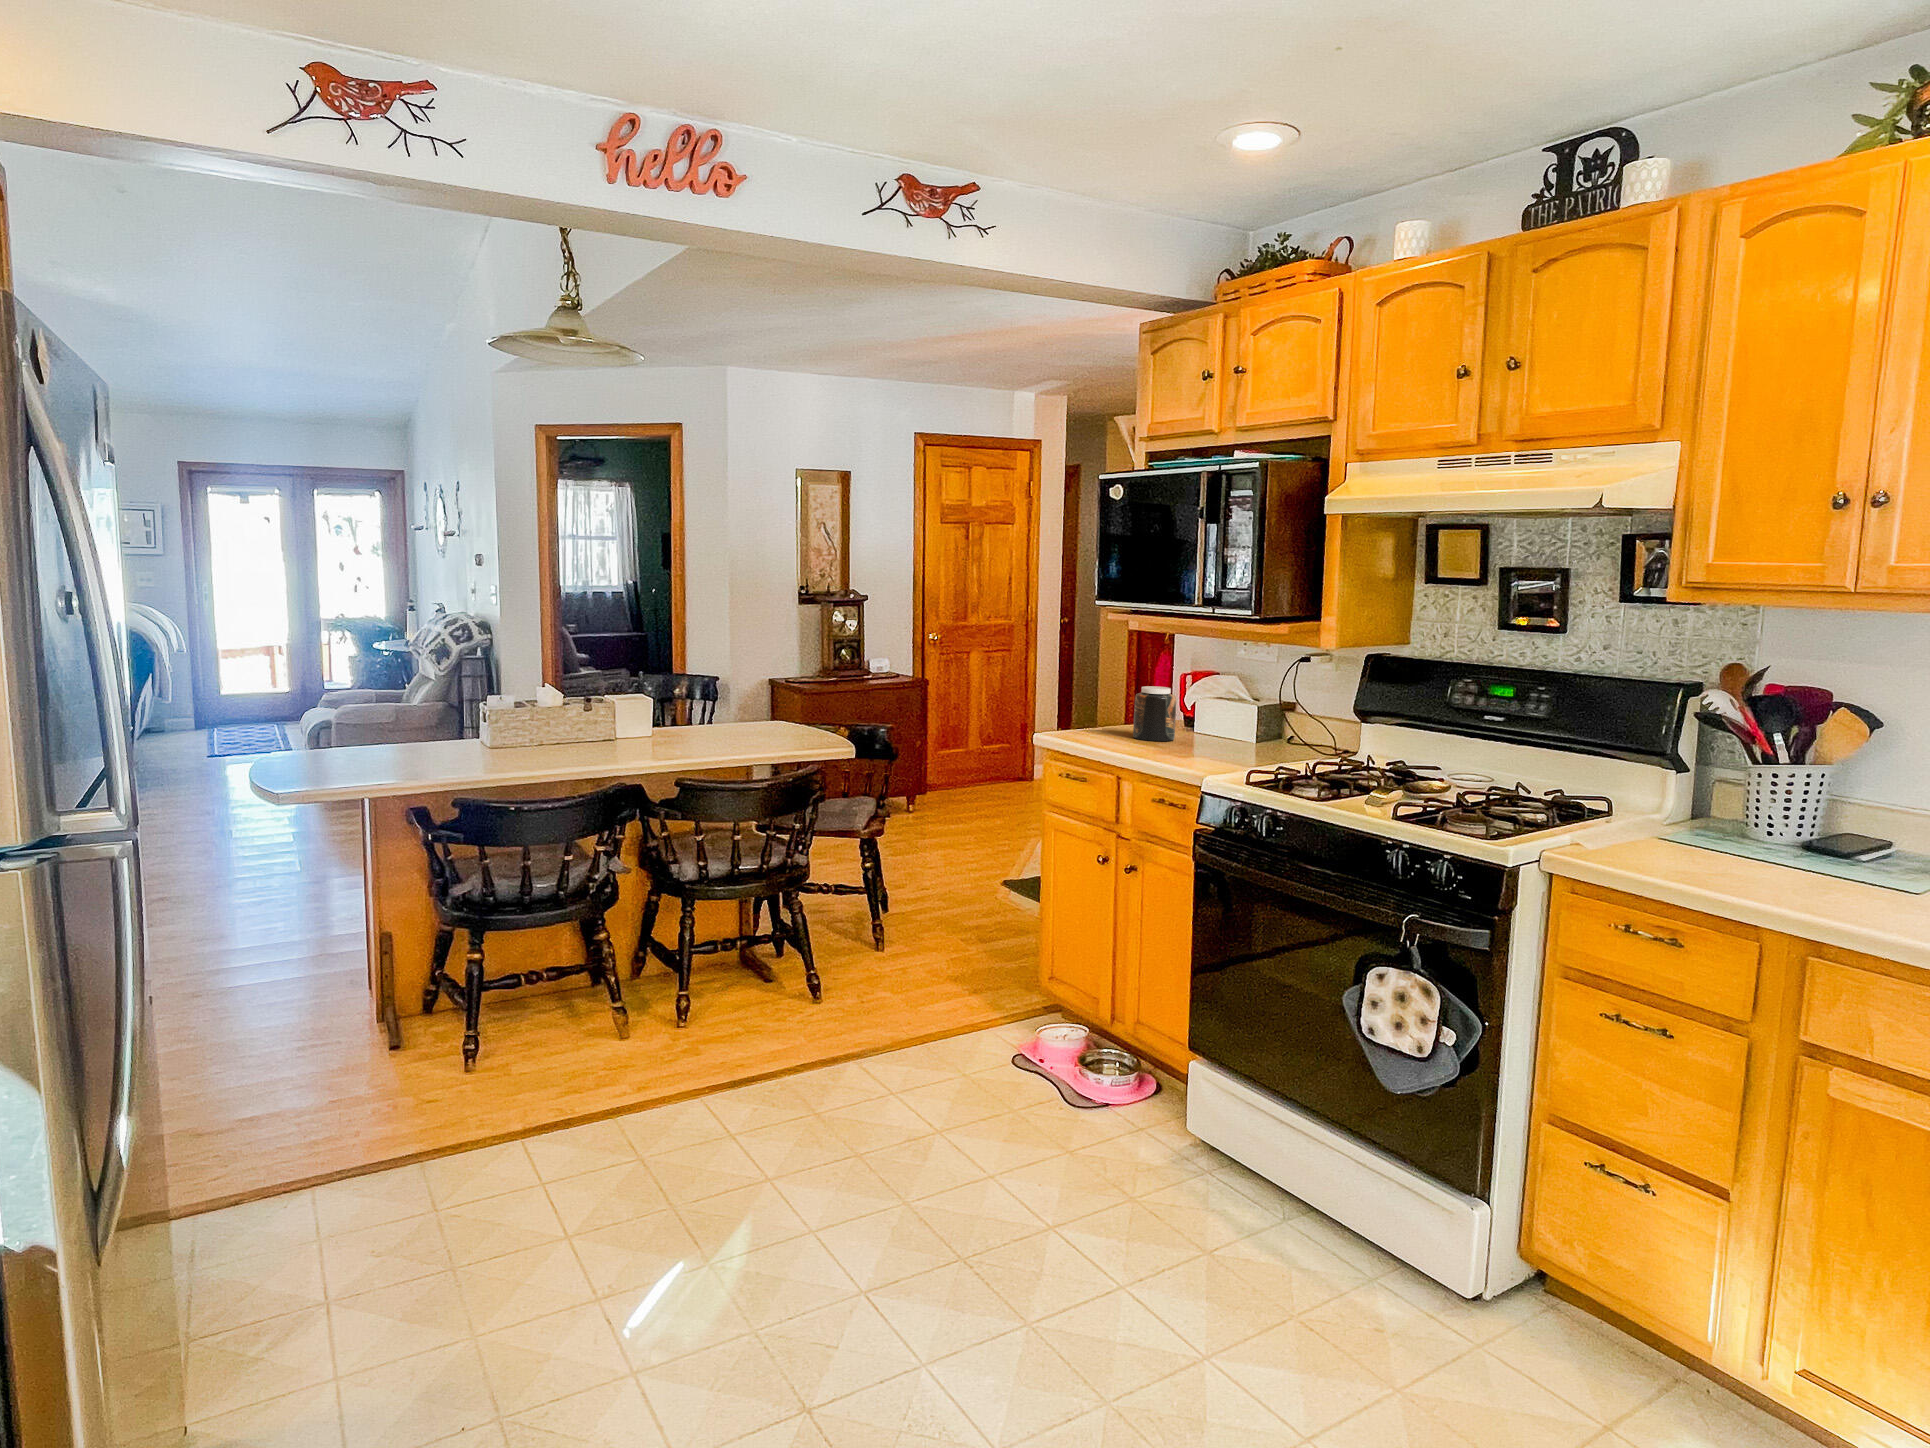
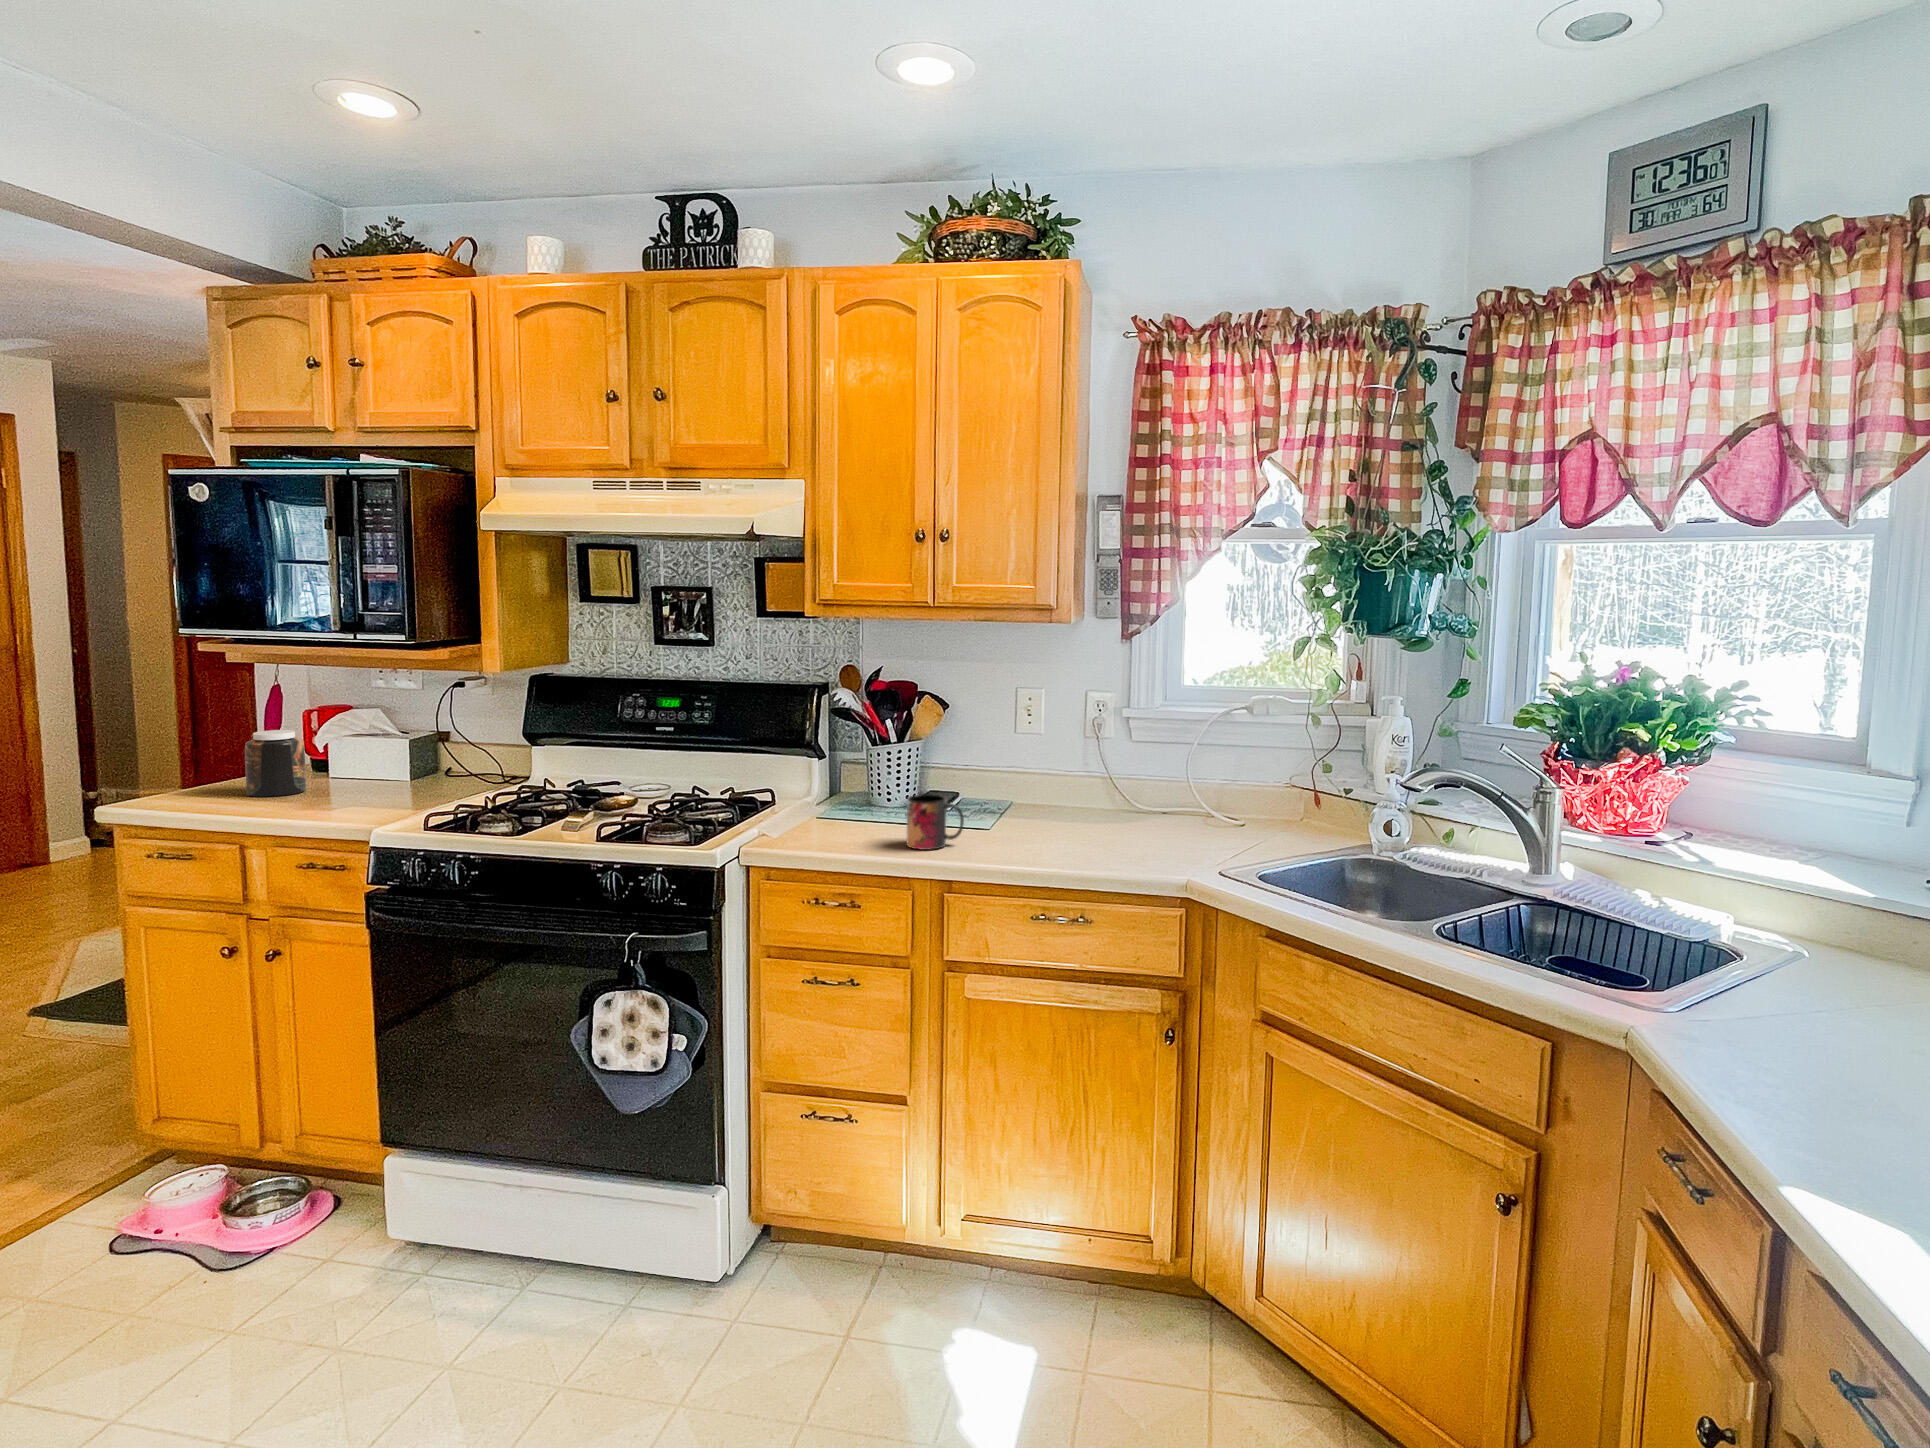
mug: none [1764,828,1859,899] -> present [906,794,964,850]

